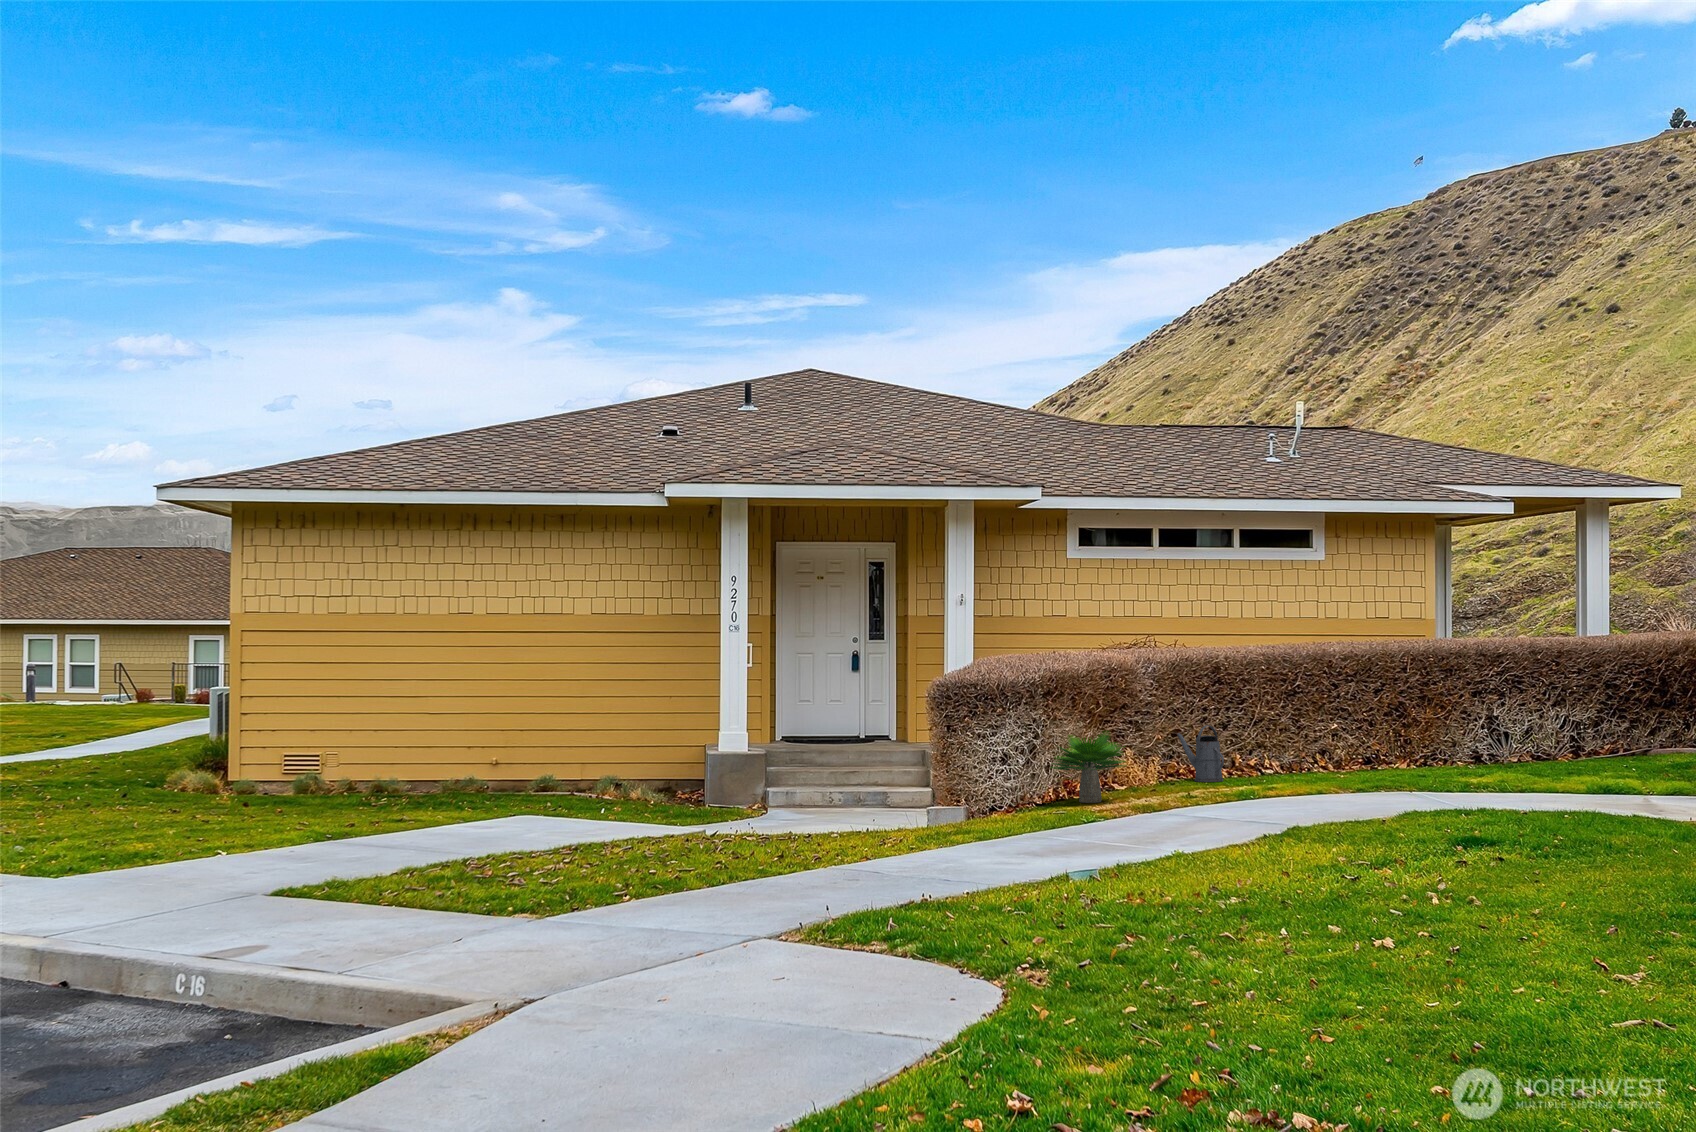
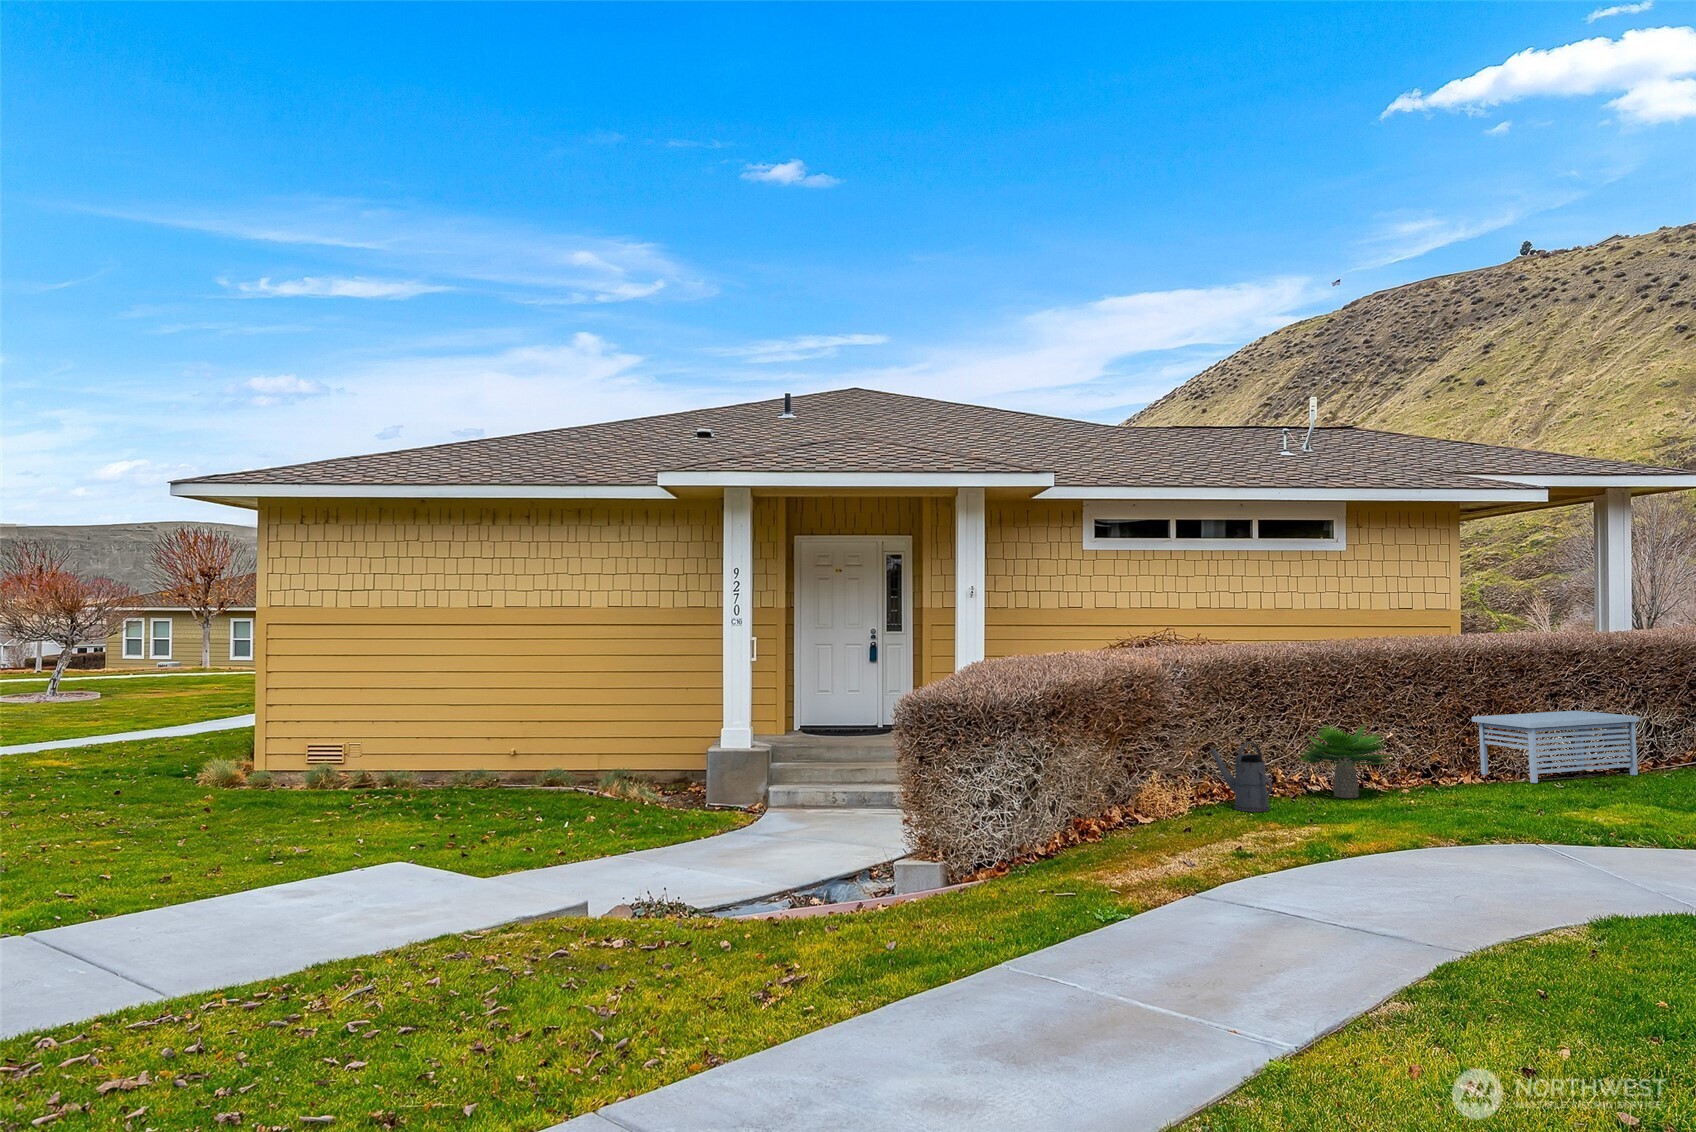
storage bench: none [1406,707,1541,764] -> present [1472,711,1639,783]
potted plant: present [1051,731,1124,803] -> present [1302,725,1389,798]

